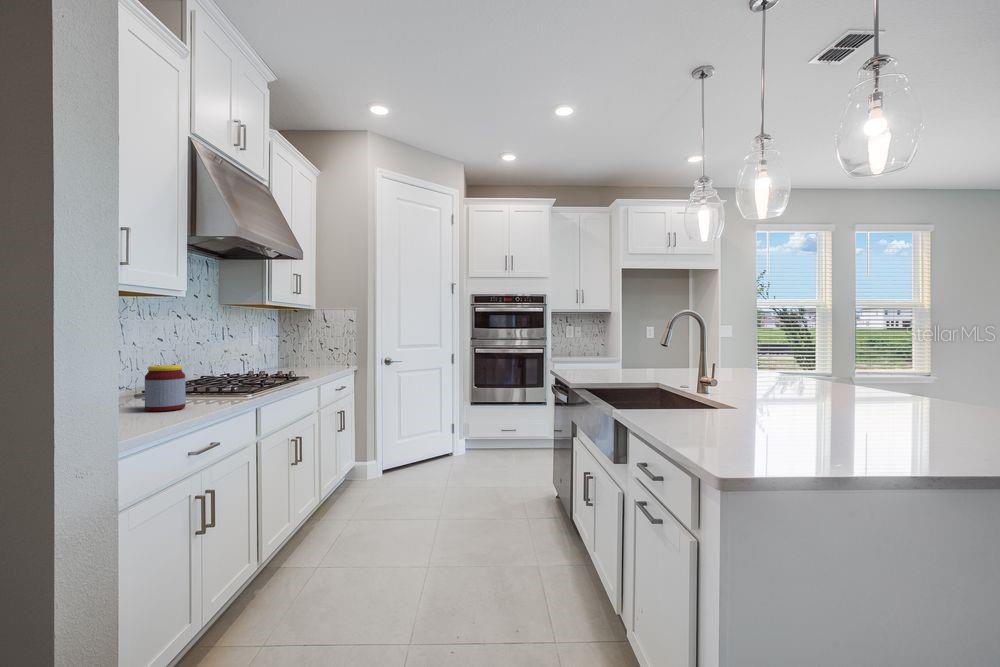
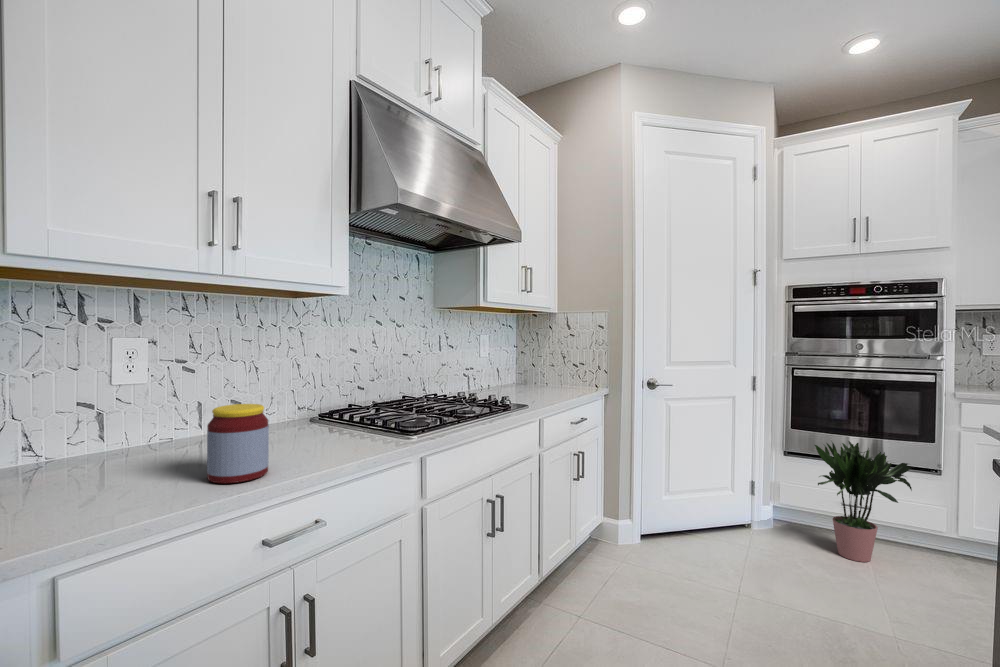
potted plant: none [486,389,534,460] -> present [815,441,912,562]

